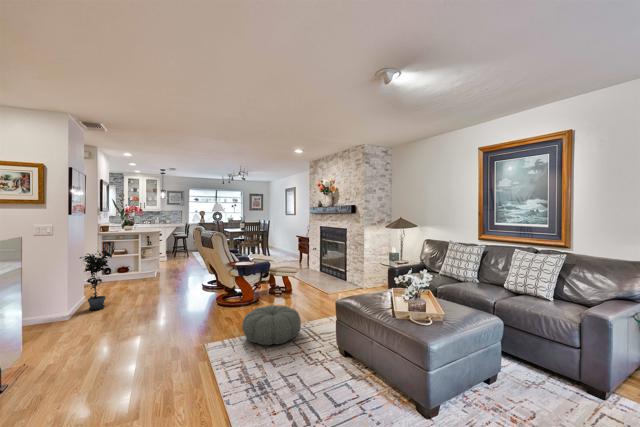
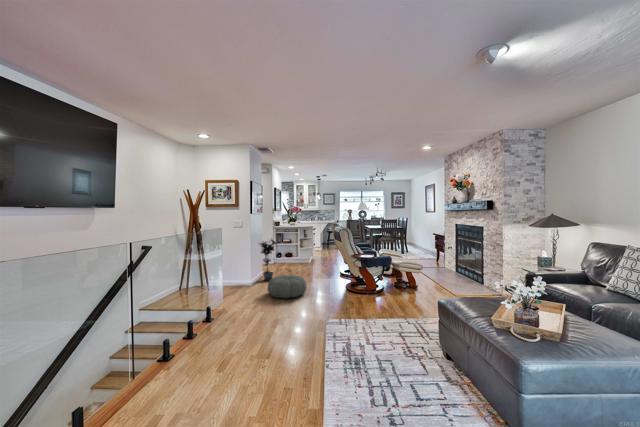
pouf: present [242,305,301,345] -> present [268,275,307,298]

